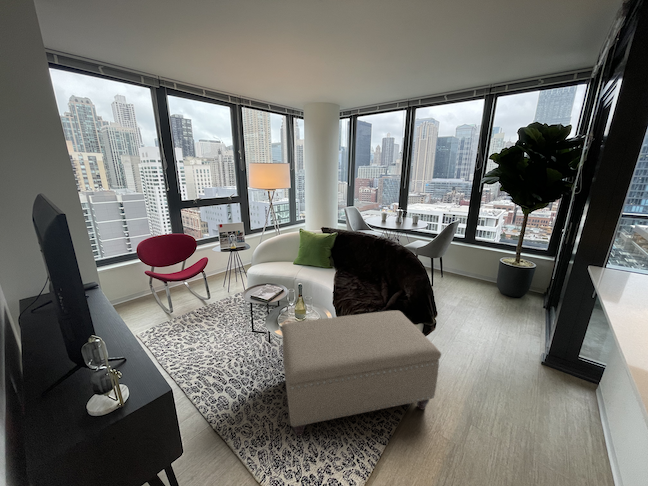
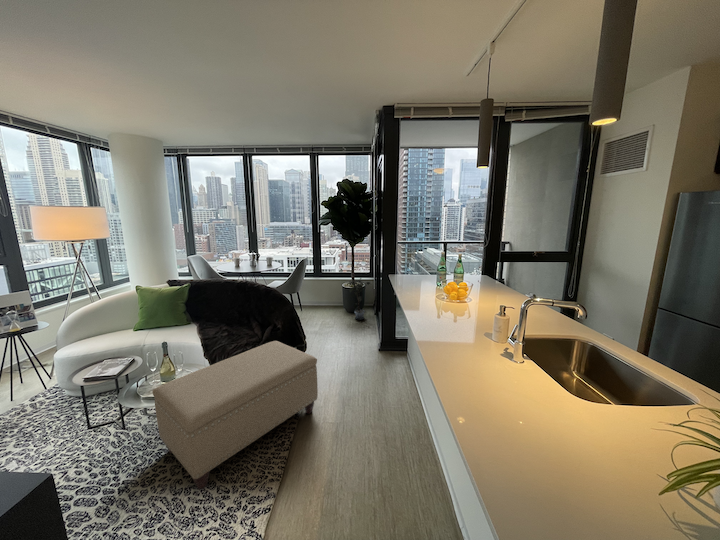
potted plant: none [503,256,549,308] -> present [345,278,370,320]

